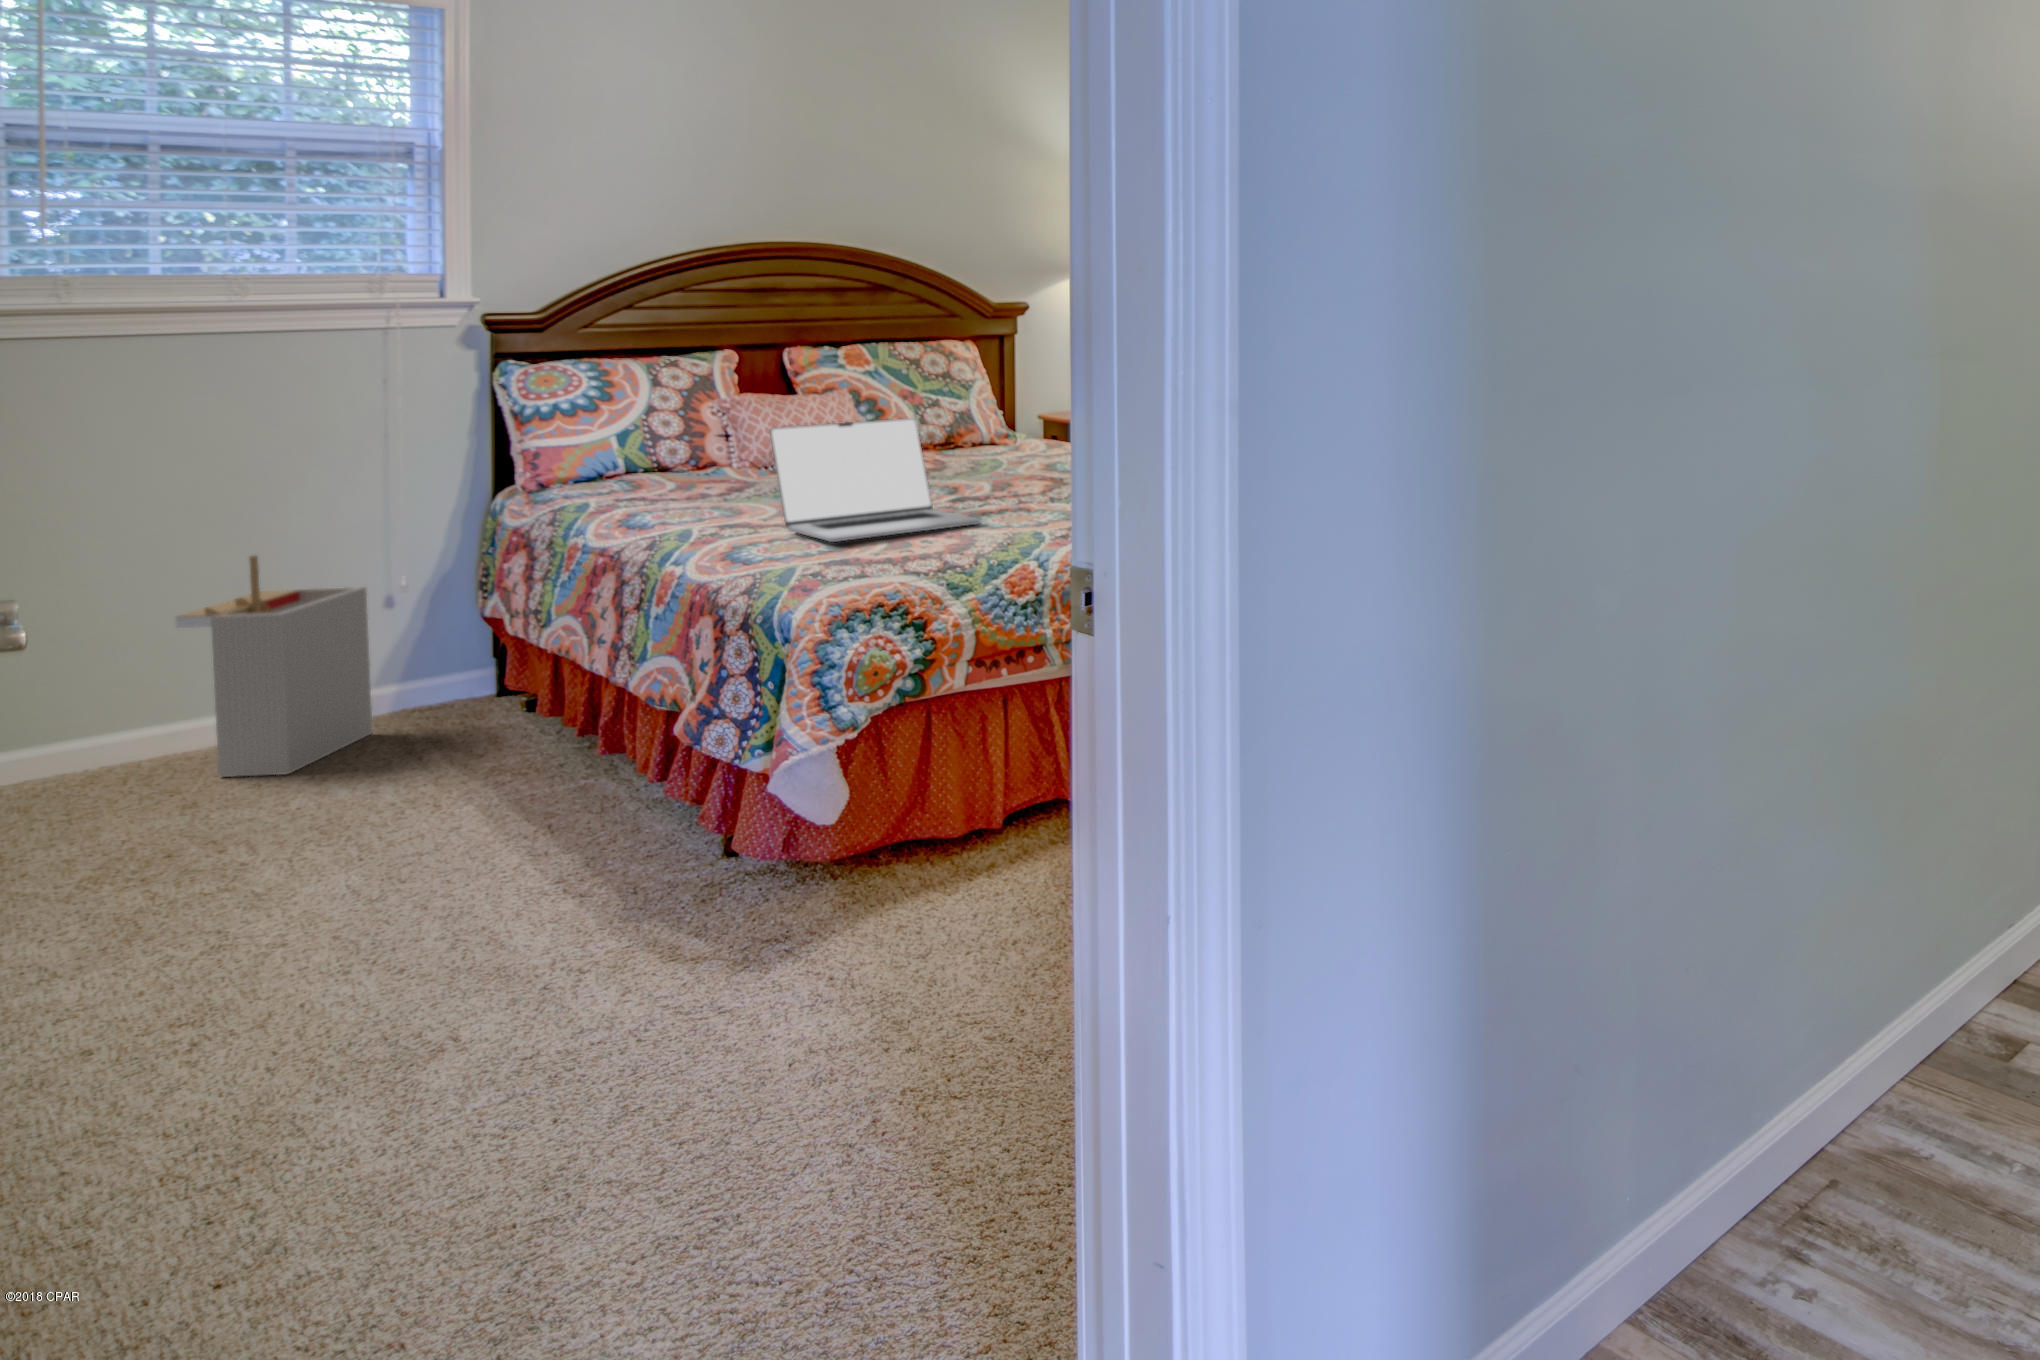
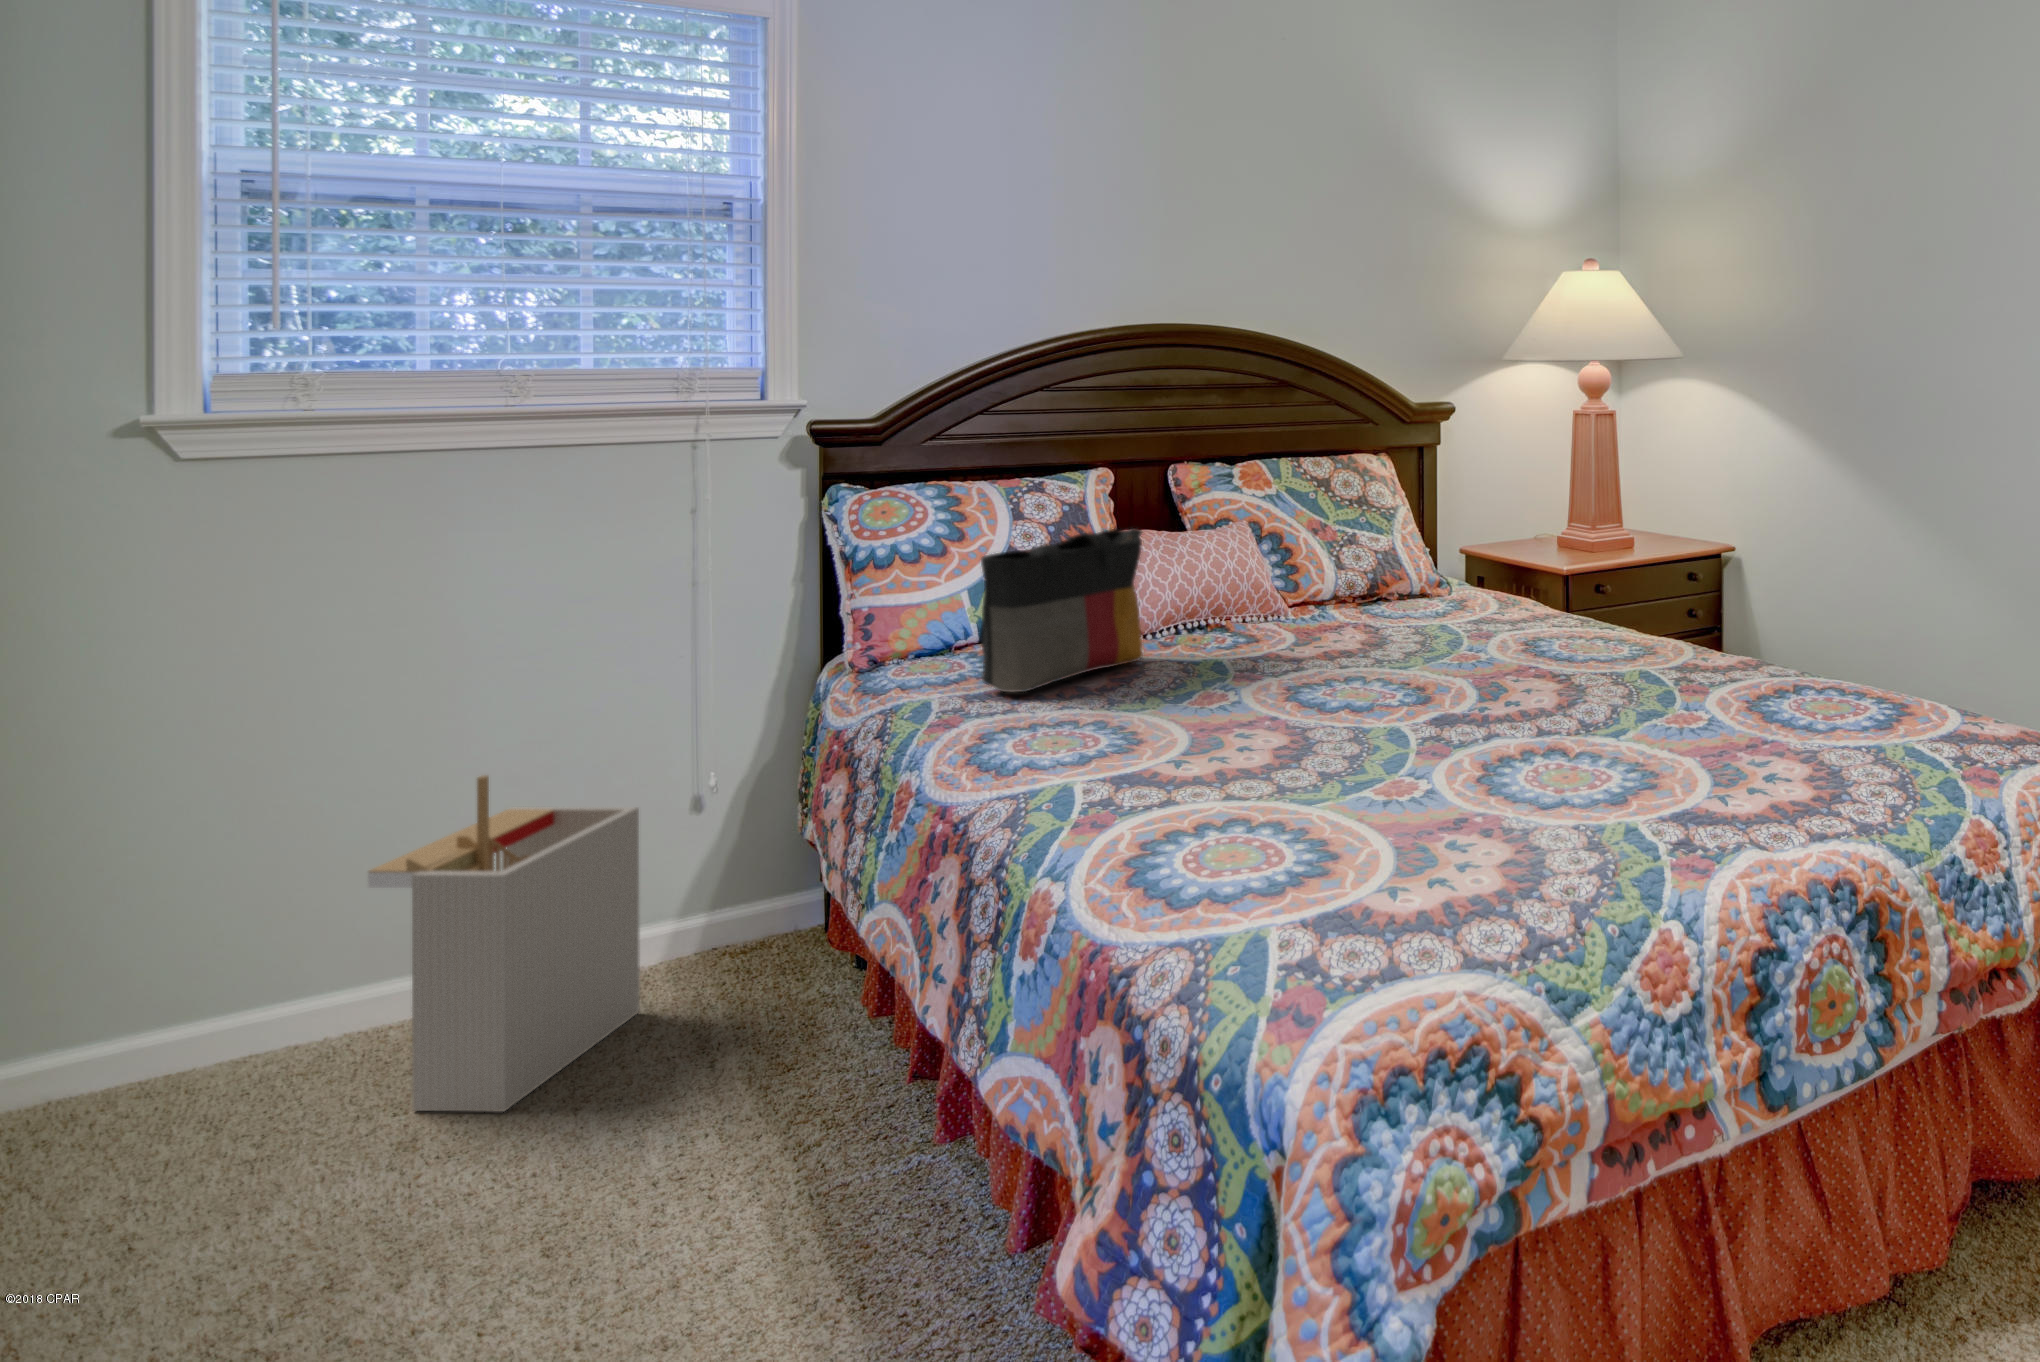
tote bag: none [625,385,753,494] -> present [980,528,1143,692]
laptop: present [770,418,981,542] -> none [1194,604,1521,851]

